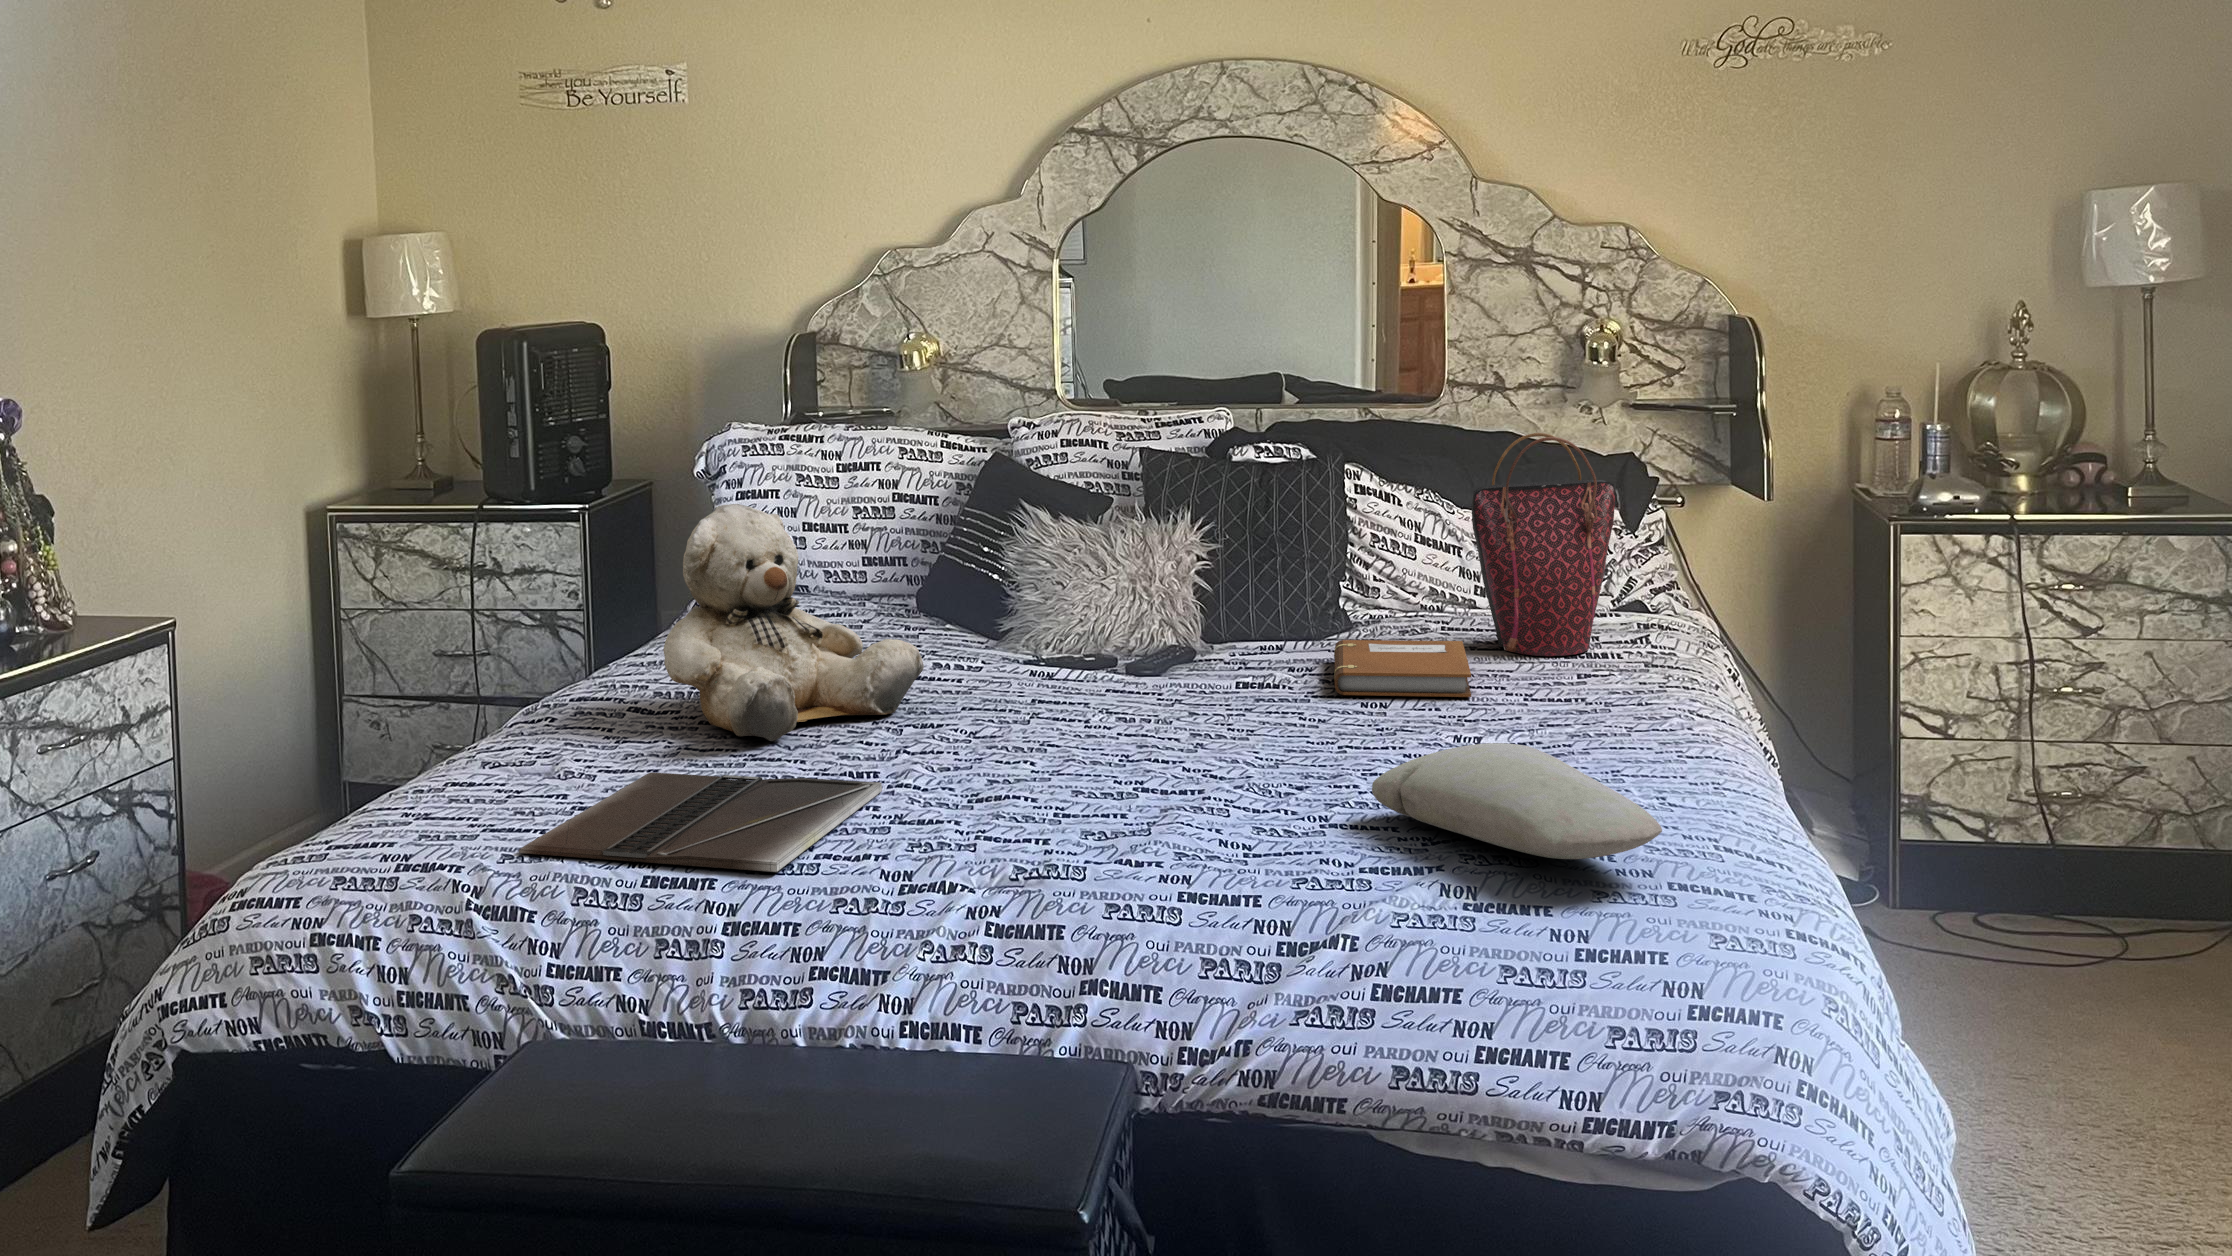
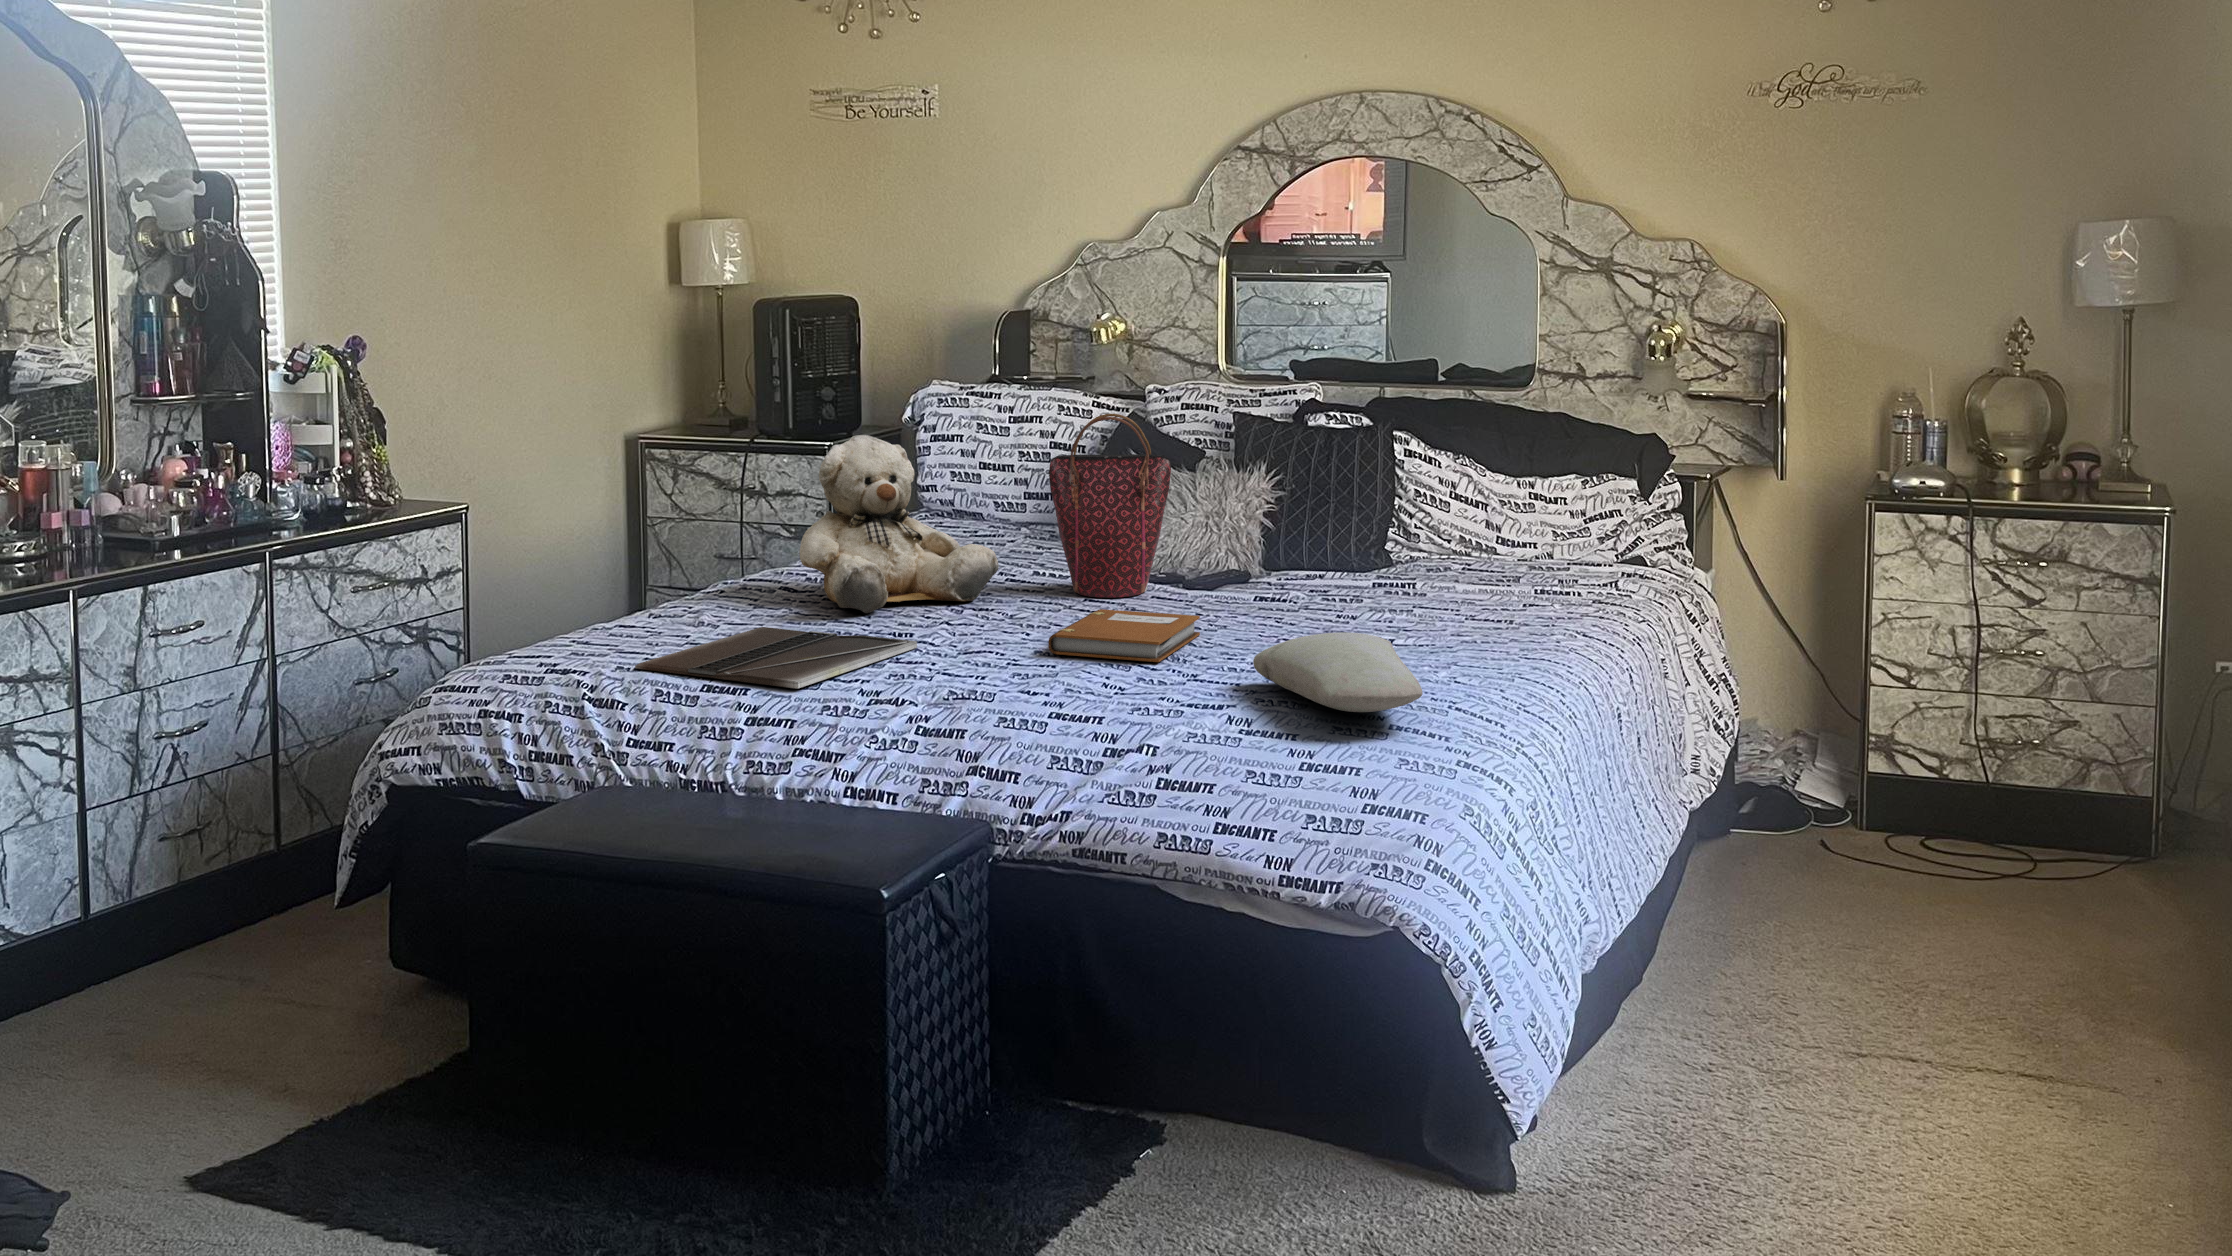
handbag: present [1471,433,1615,656] -> present [1049,414,1171,598]
notebook: present [1334,640,1471,697] -> present [1048,609,1200,662]

